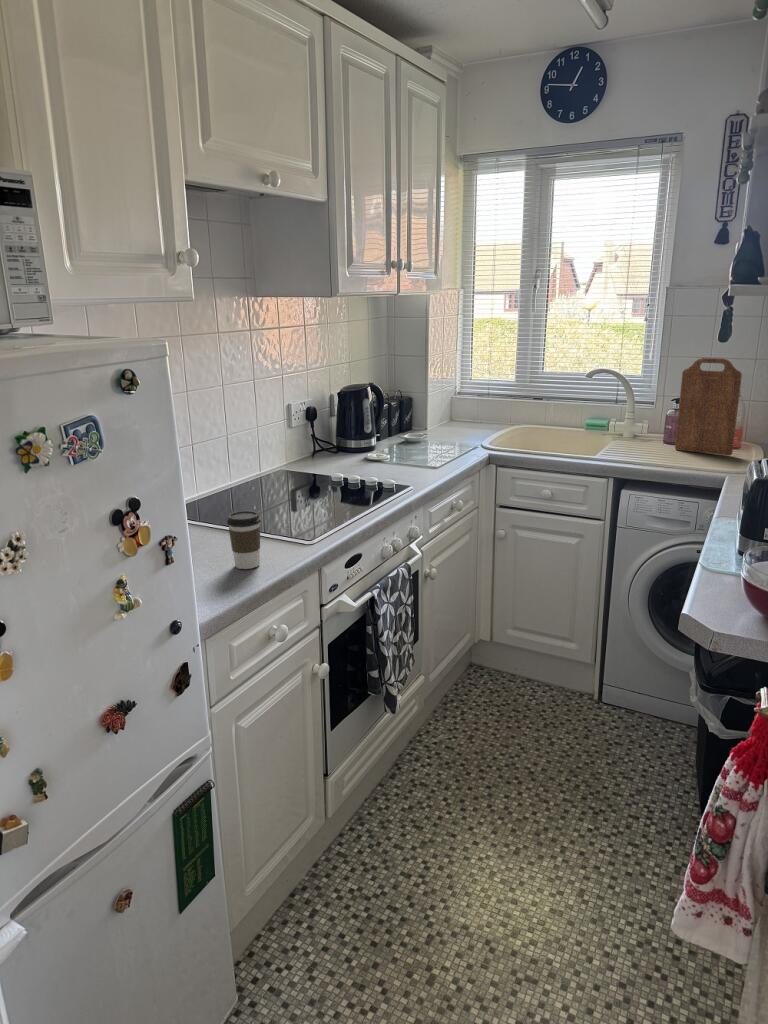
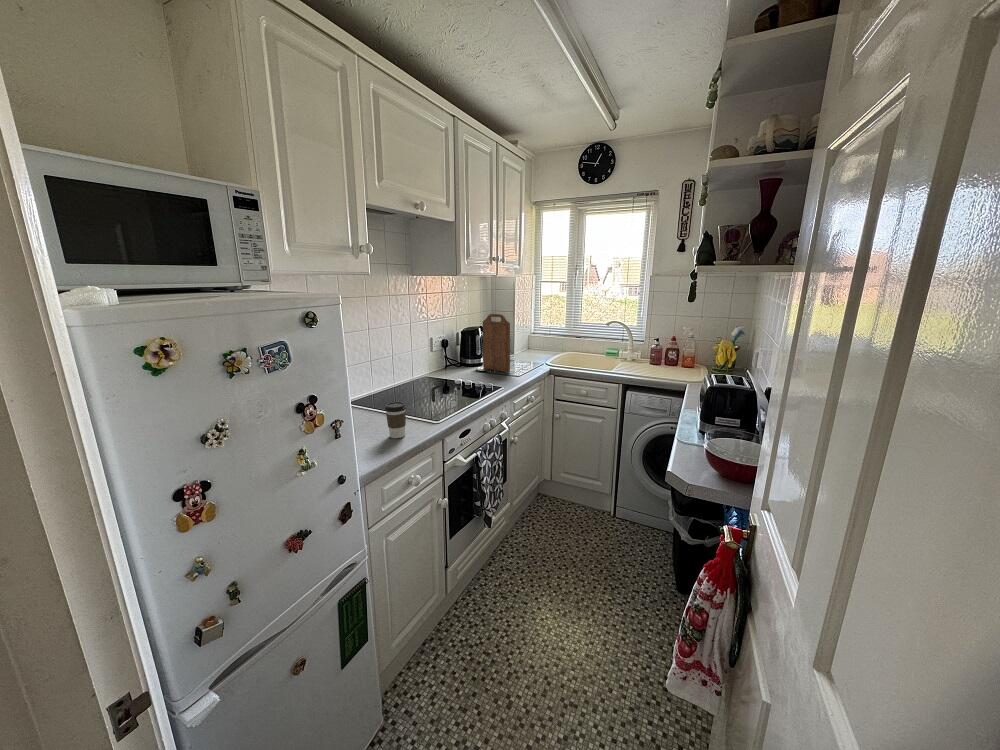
cutting board: present [675,358,742,456] -> present [483,314,510,372]

